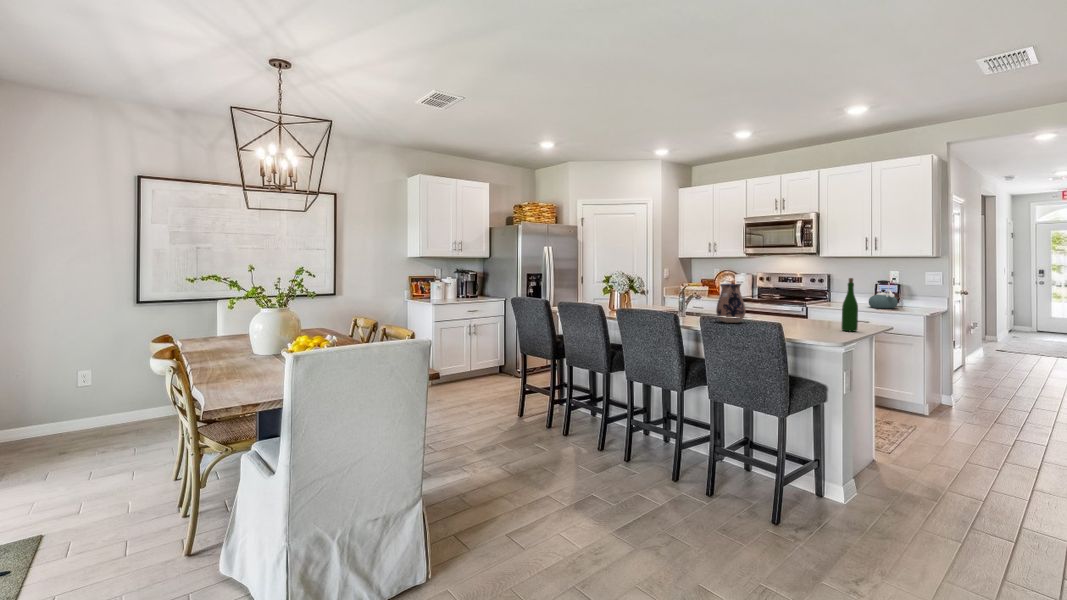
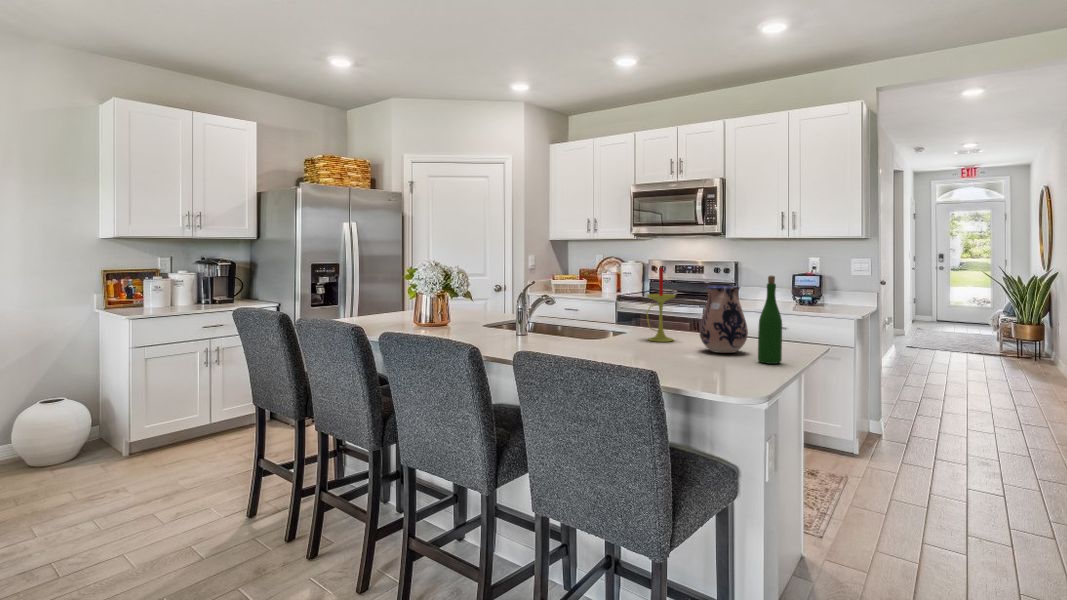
candle: none [765,274,785,321] -> present [647,268,675,342]
kettle: present [869,280,898,309] -> none [787,272,823,311]
ceramic pitcher: present [716,284,746,323] -> present [700,286,748,353]

